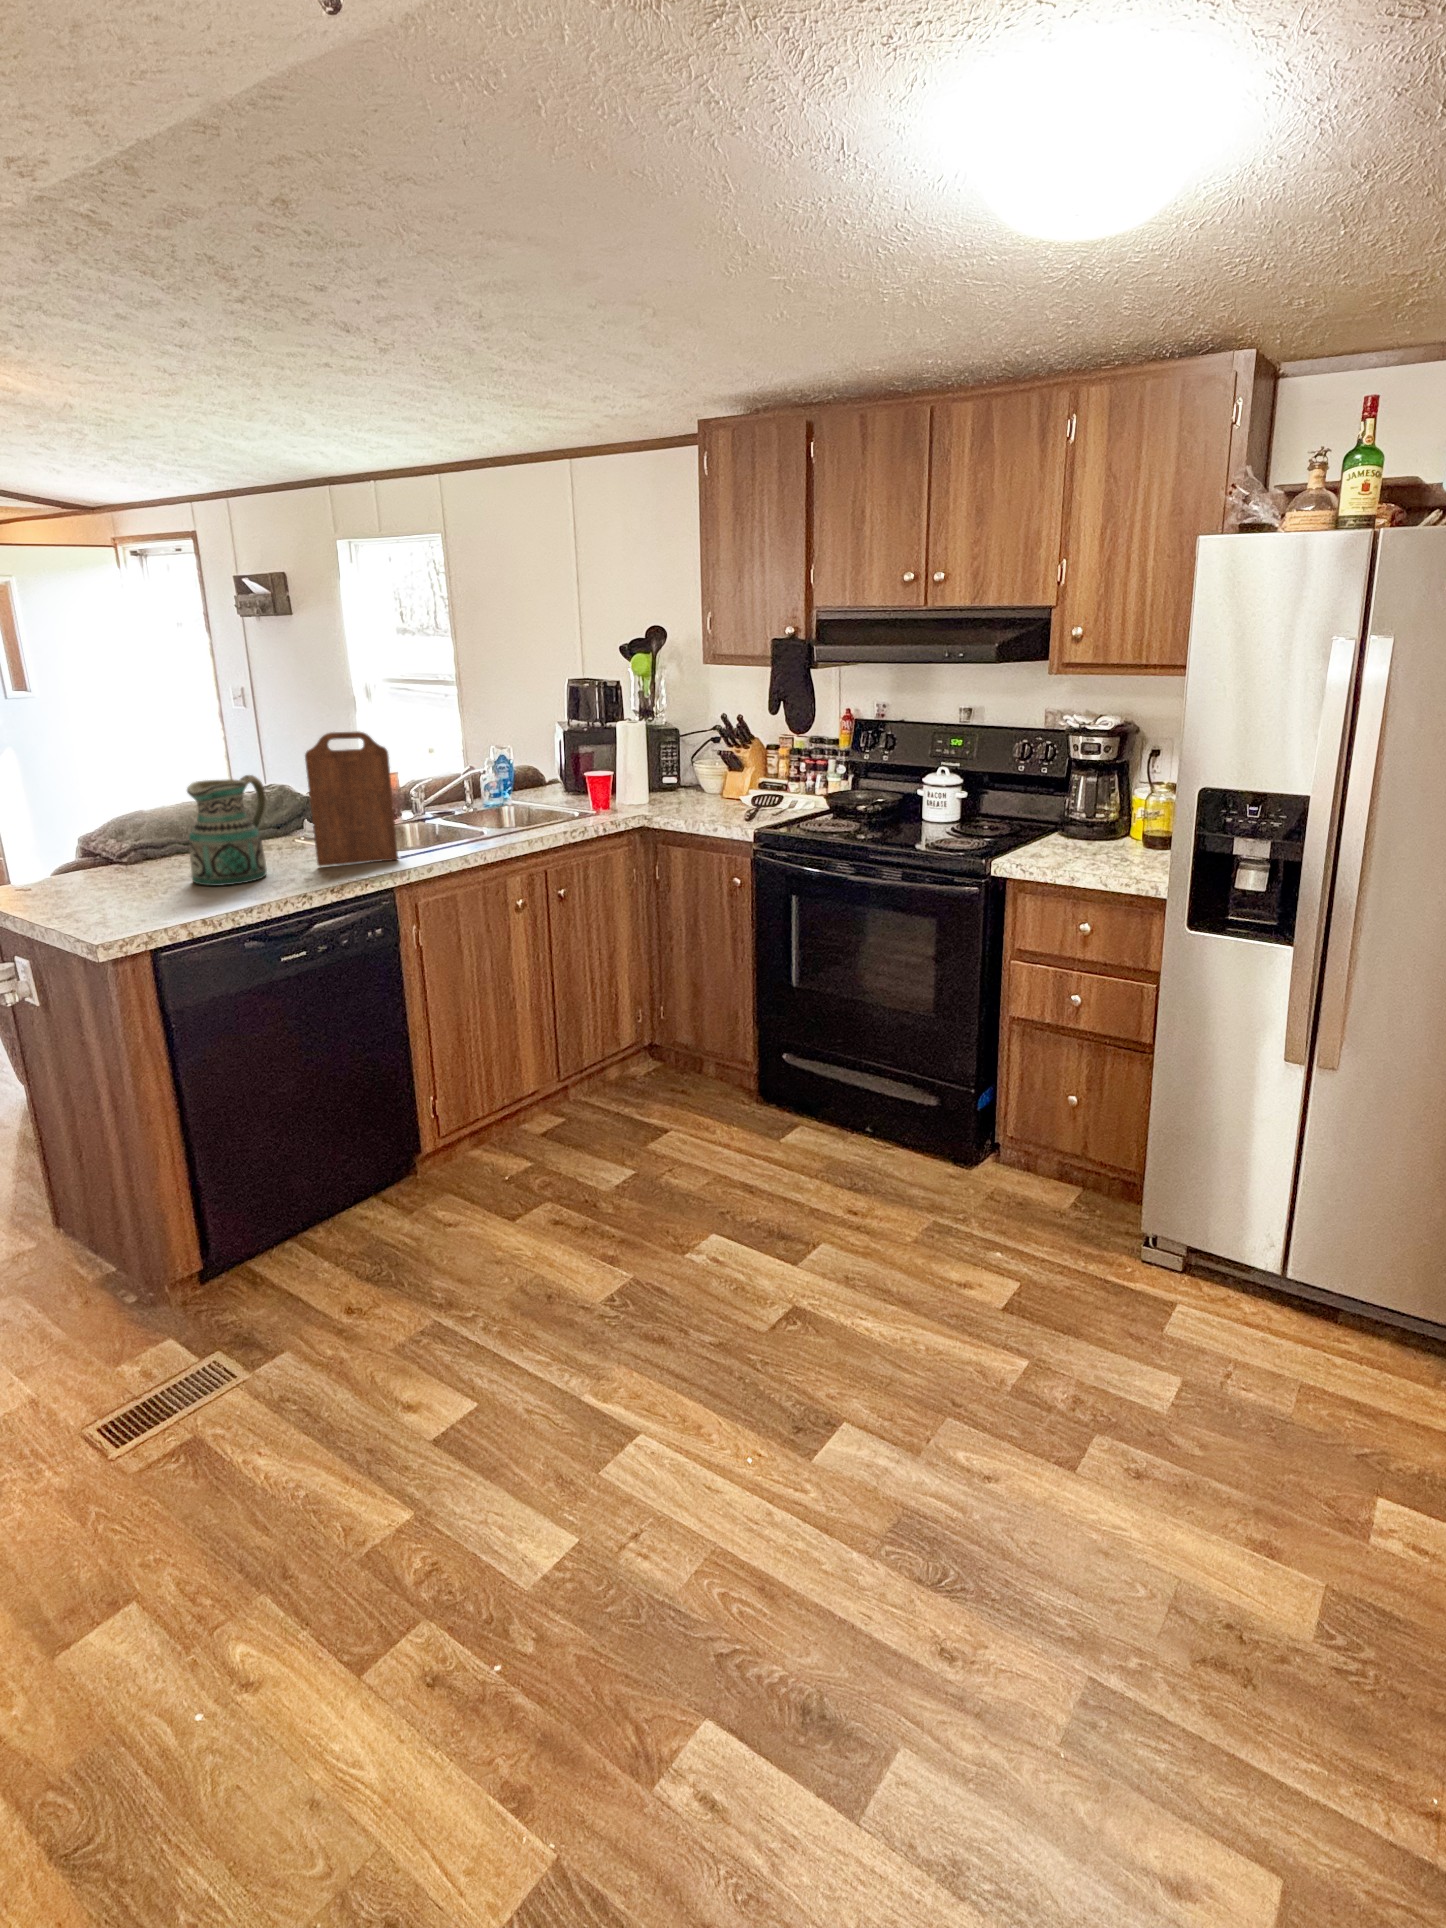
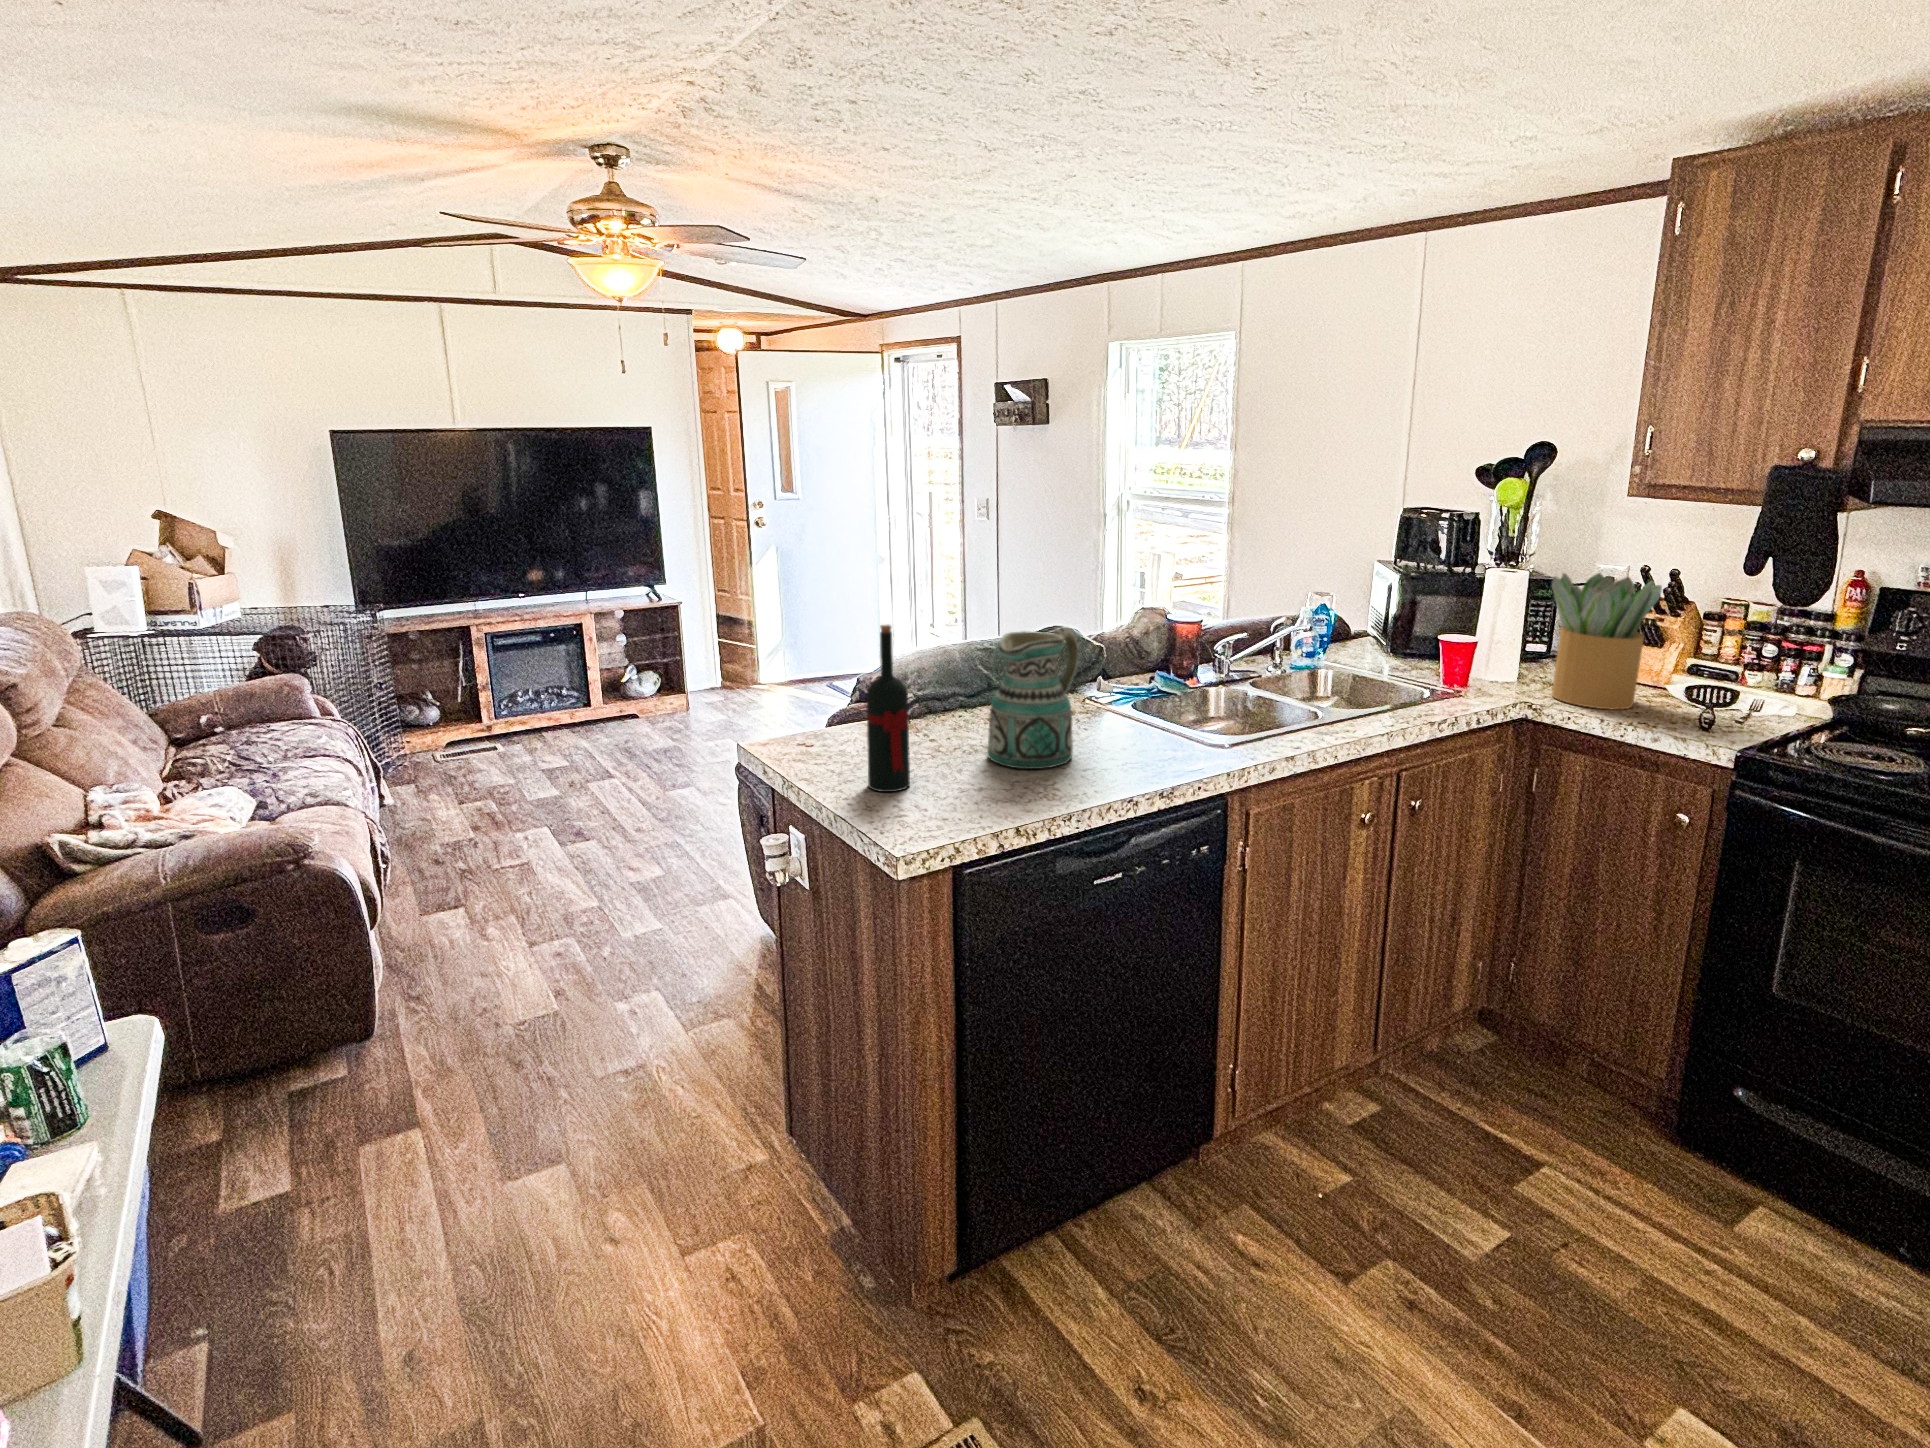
potted plant: none [652,719,721,814] -> present [1552,573,1662,710]
cutting board: present [305,731,398,866] -> none [1130,579,1237,750]
wine bottle: none [65,776,117,910] -> present [867,625,910,792]

